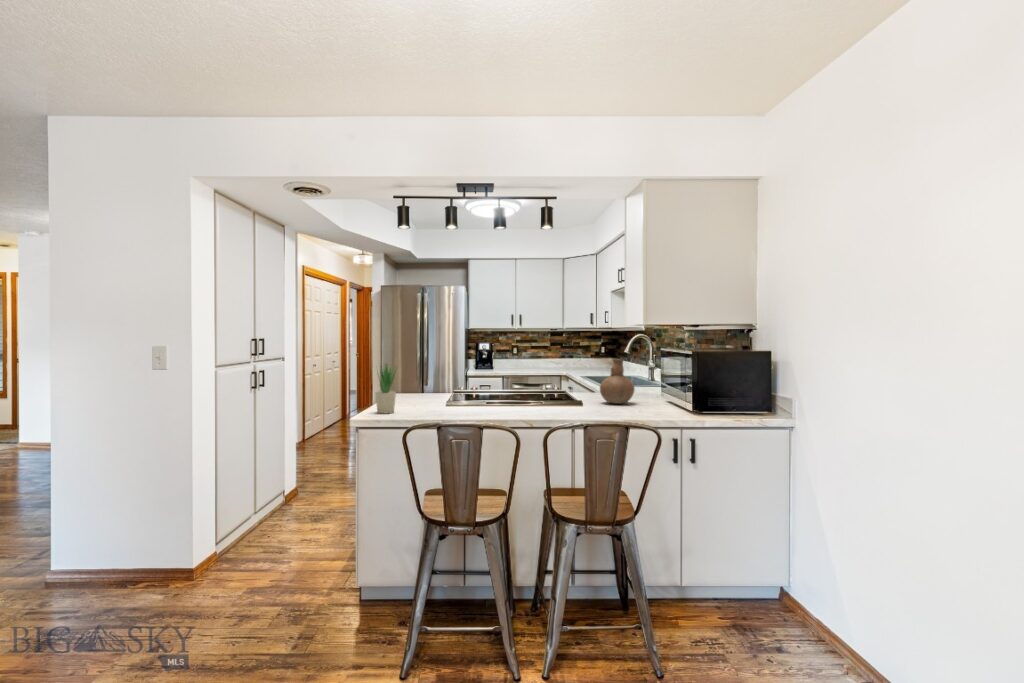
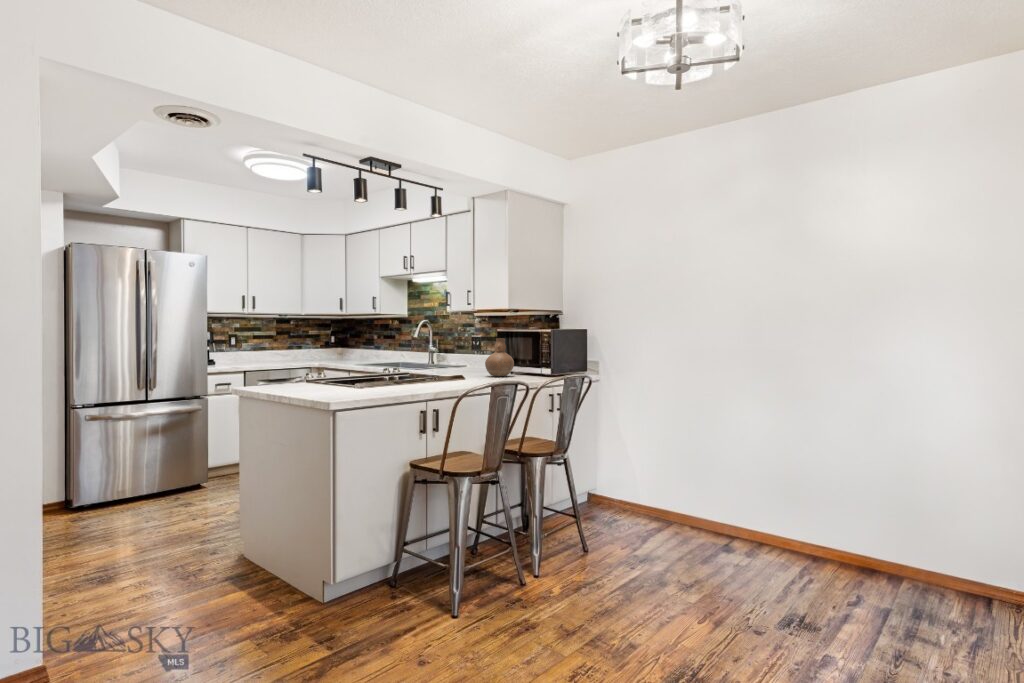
potted plant: present [375,364,397,413] -> none [351,334,377,395]

